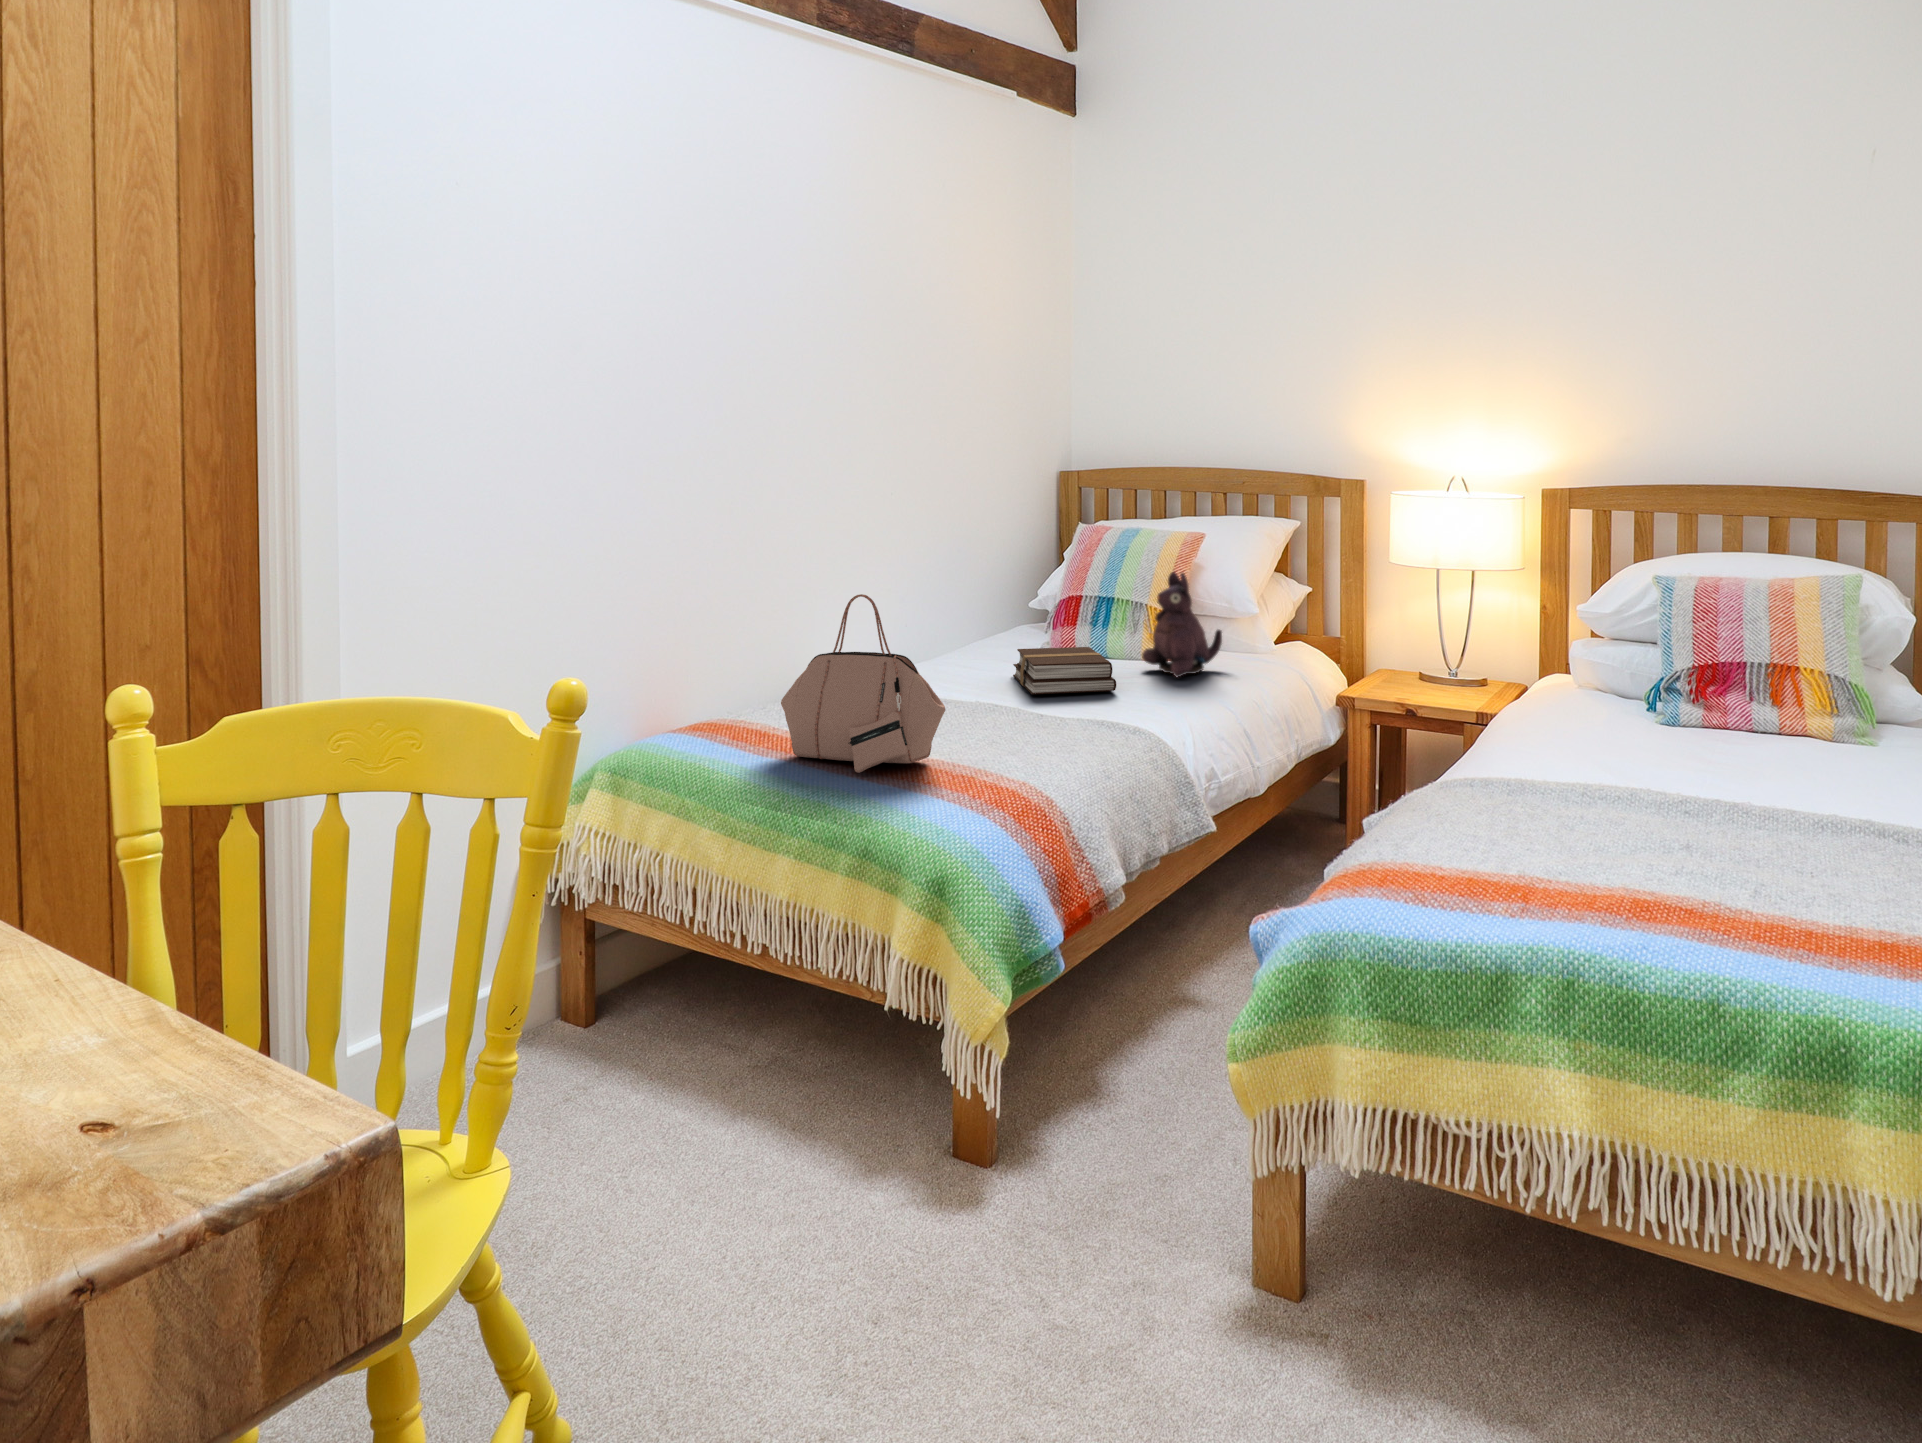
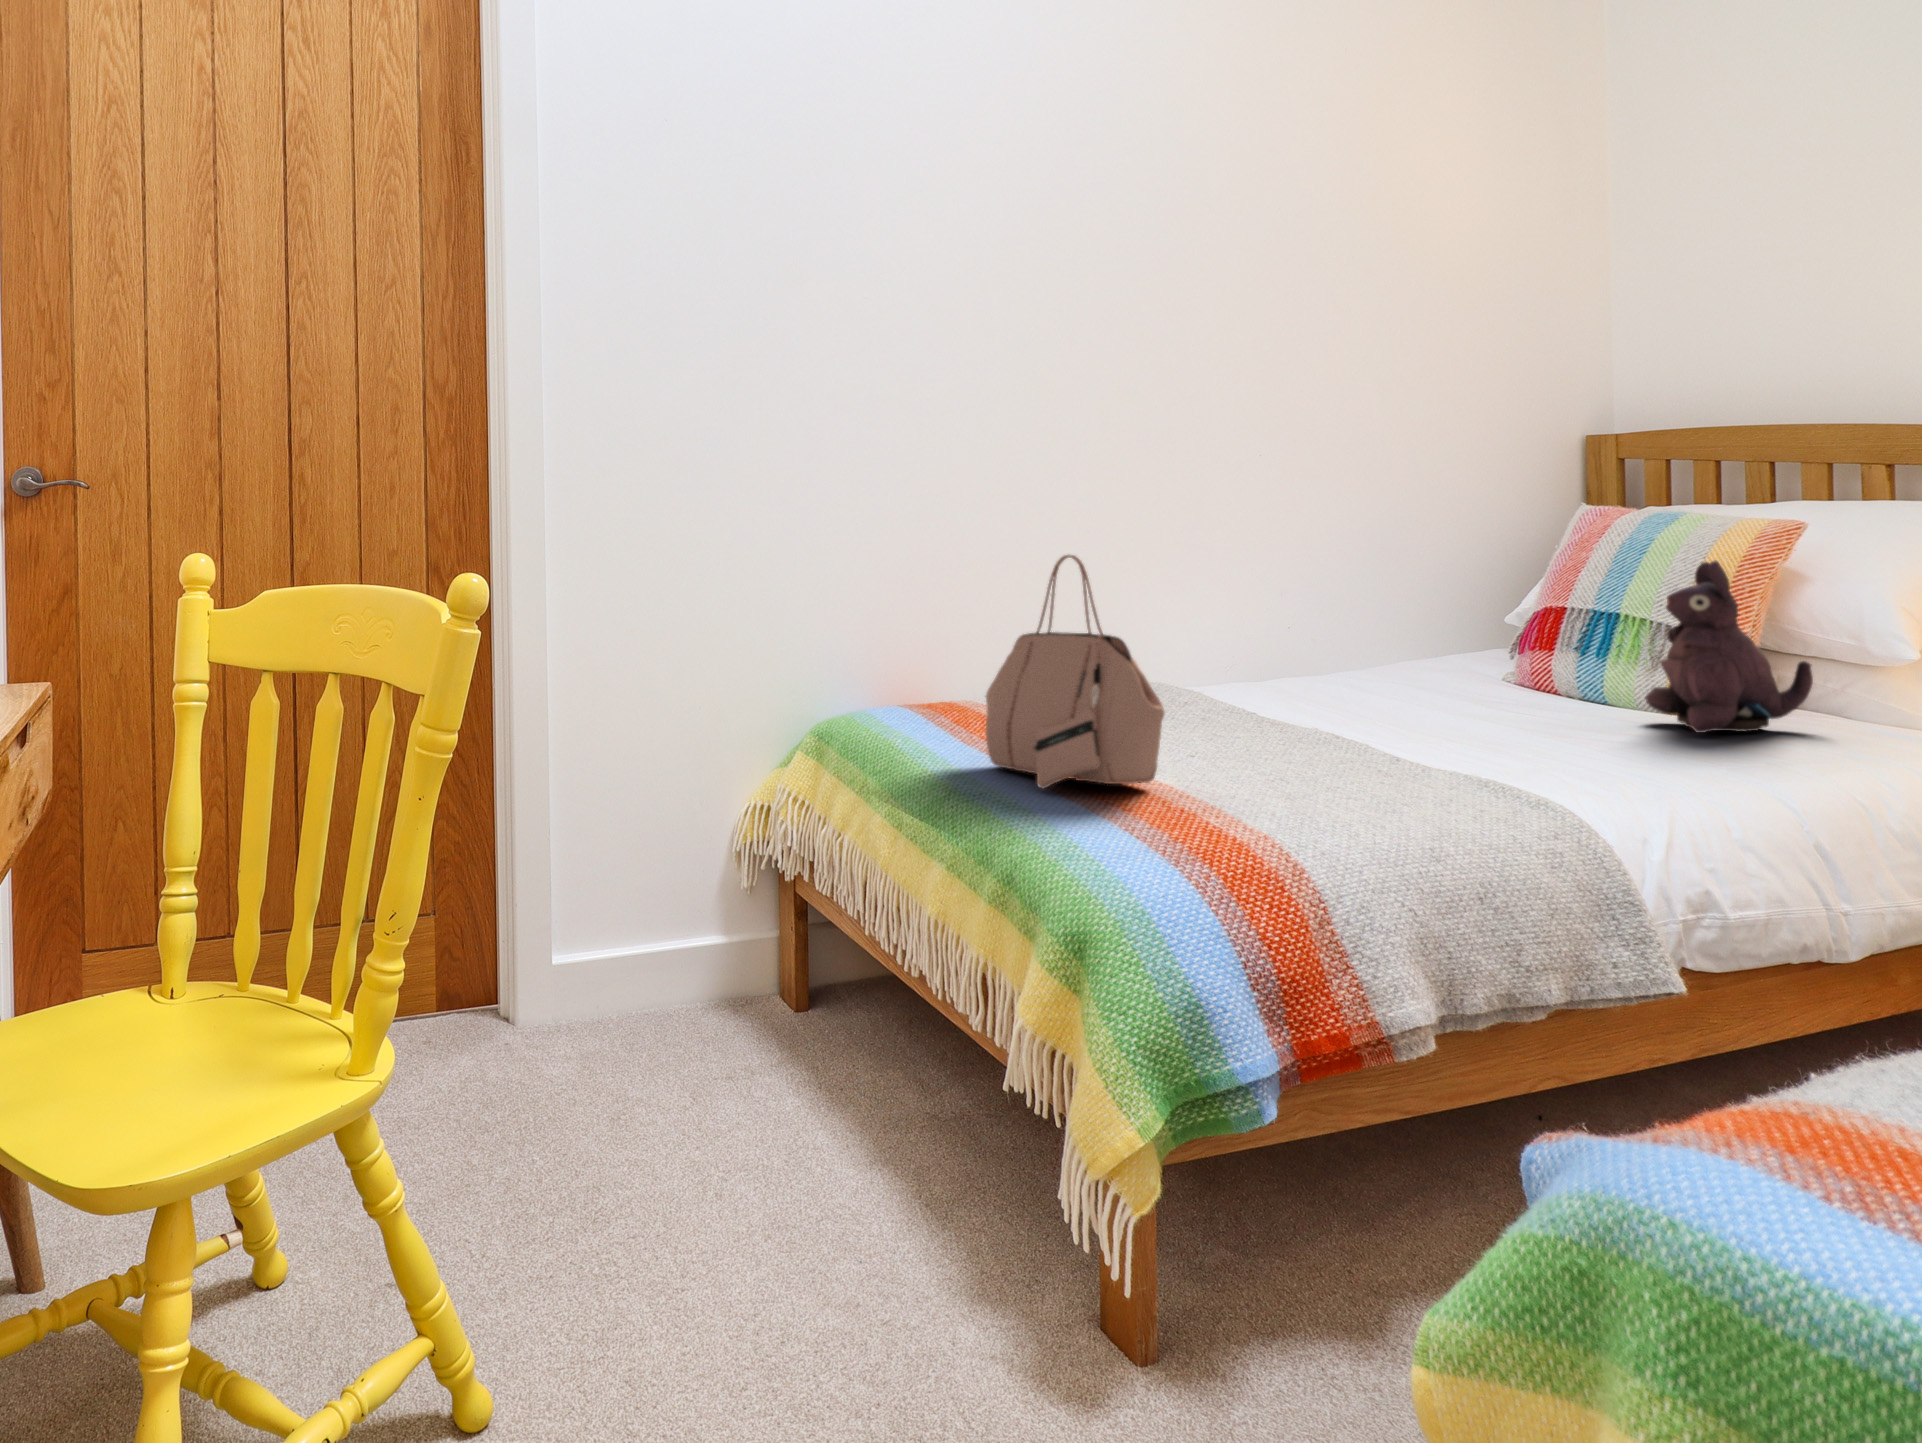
book: present [1013,647,1116,694] -> none [1406,675,1559,740]

